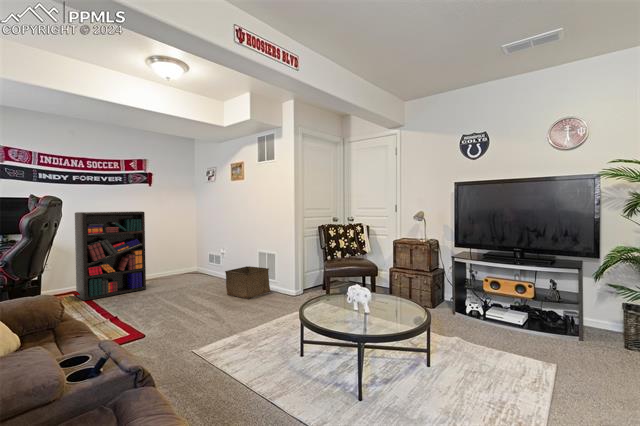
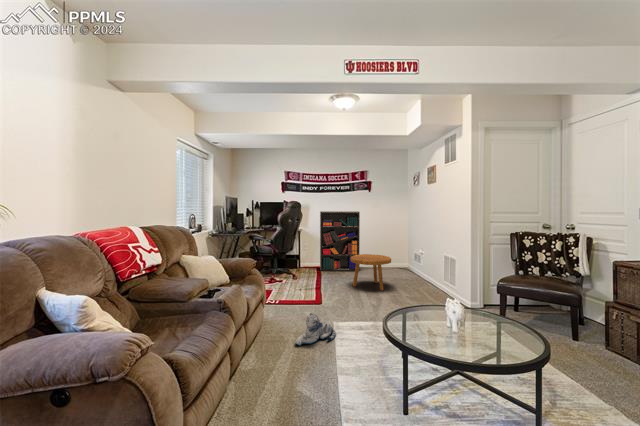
footstool: none [157,263,210,307] -> present [350,254,391,291]
storage bin: present [225,266,270,299] -> none [406,266,449,297]
plush toy: none [185,340,223,387] -> present [295,313,336,346]

